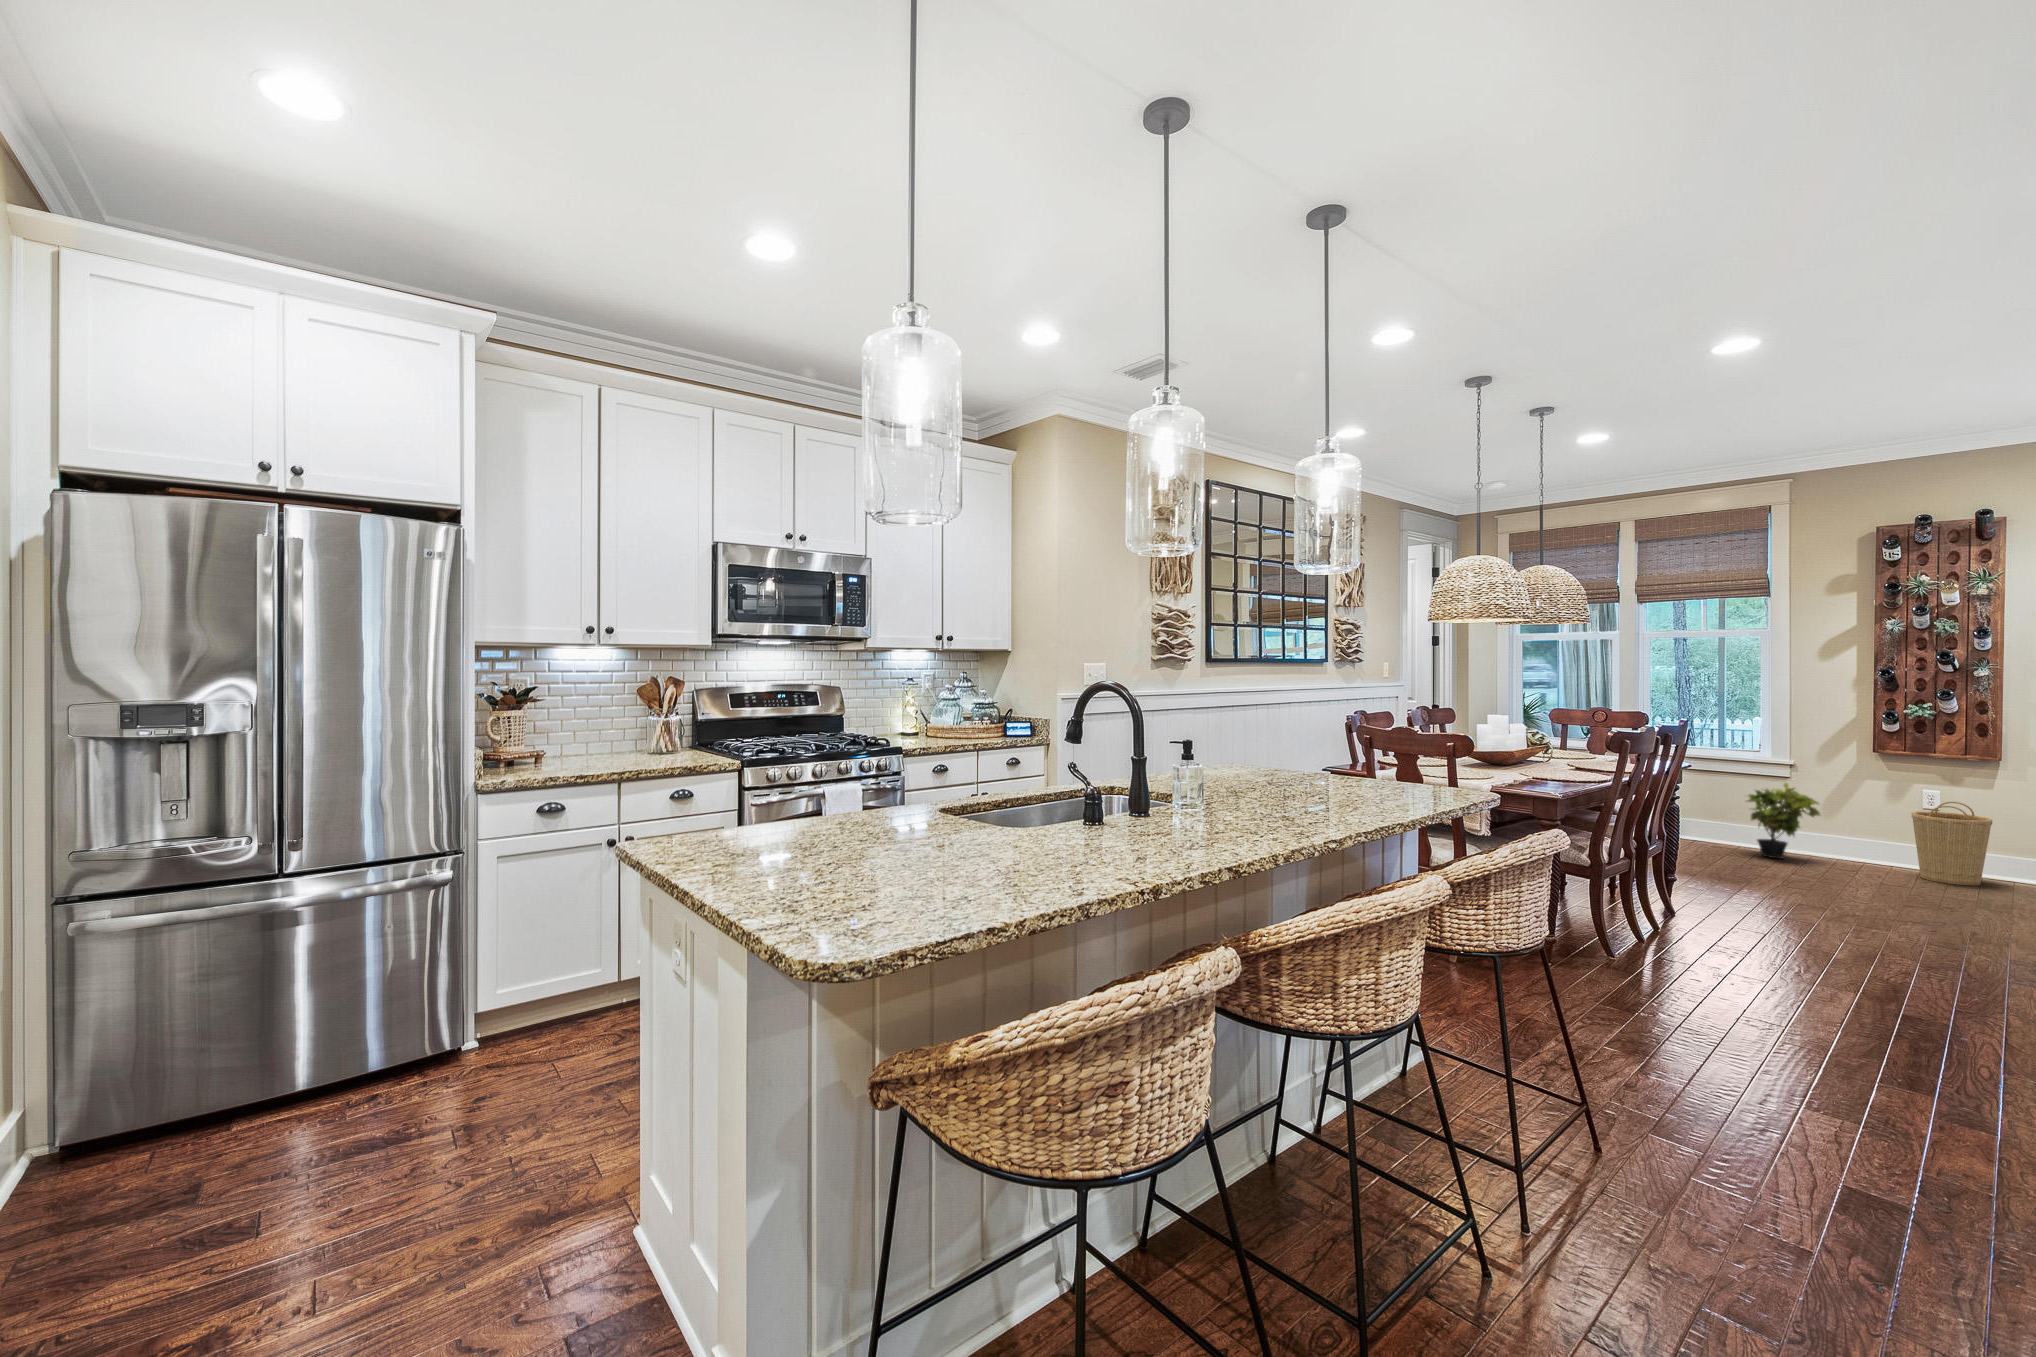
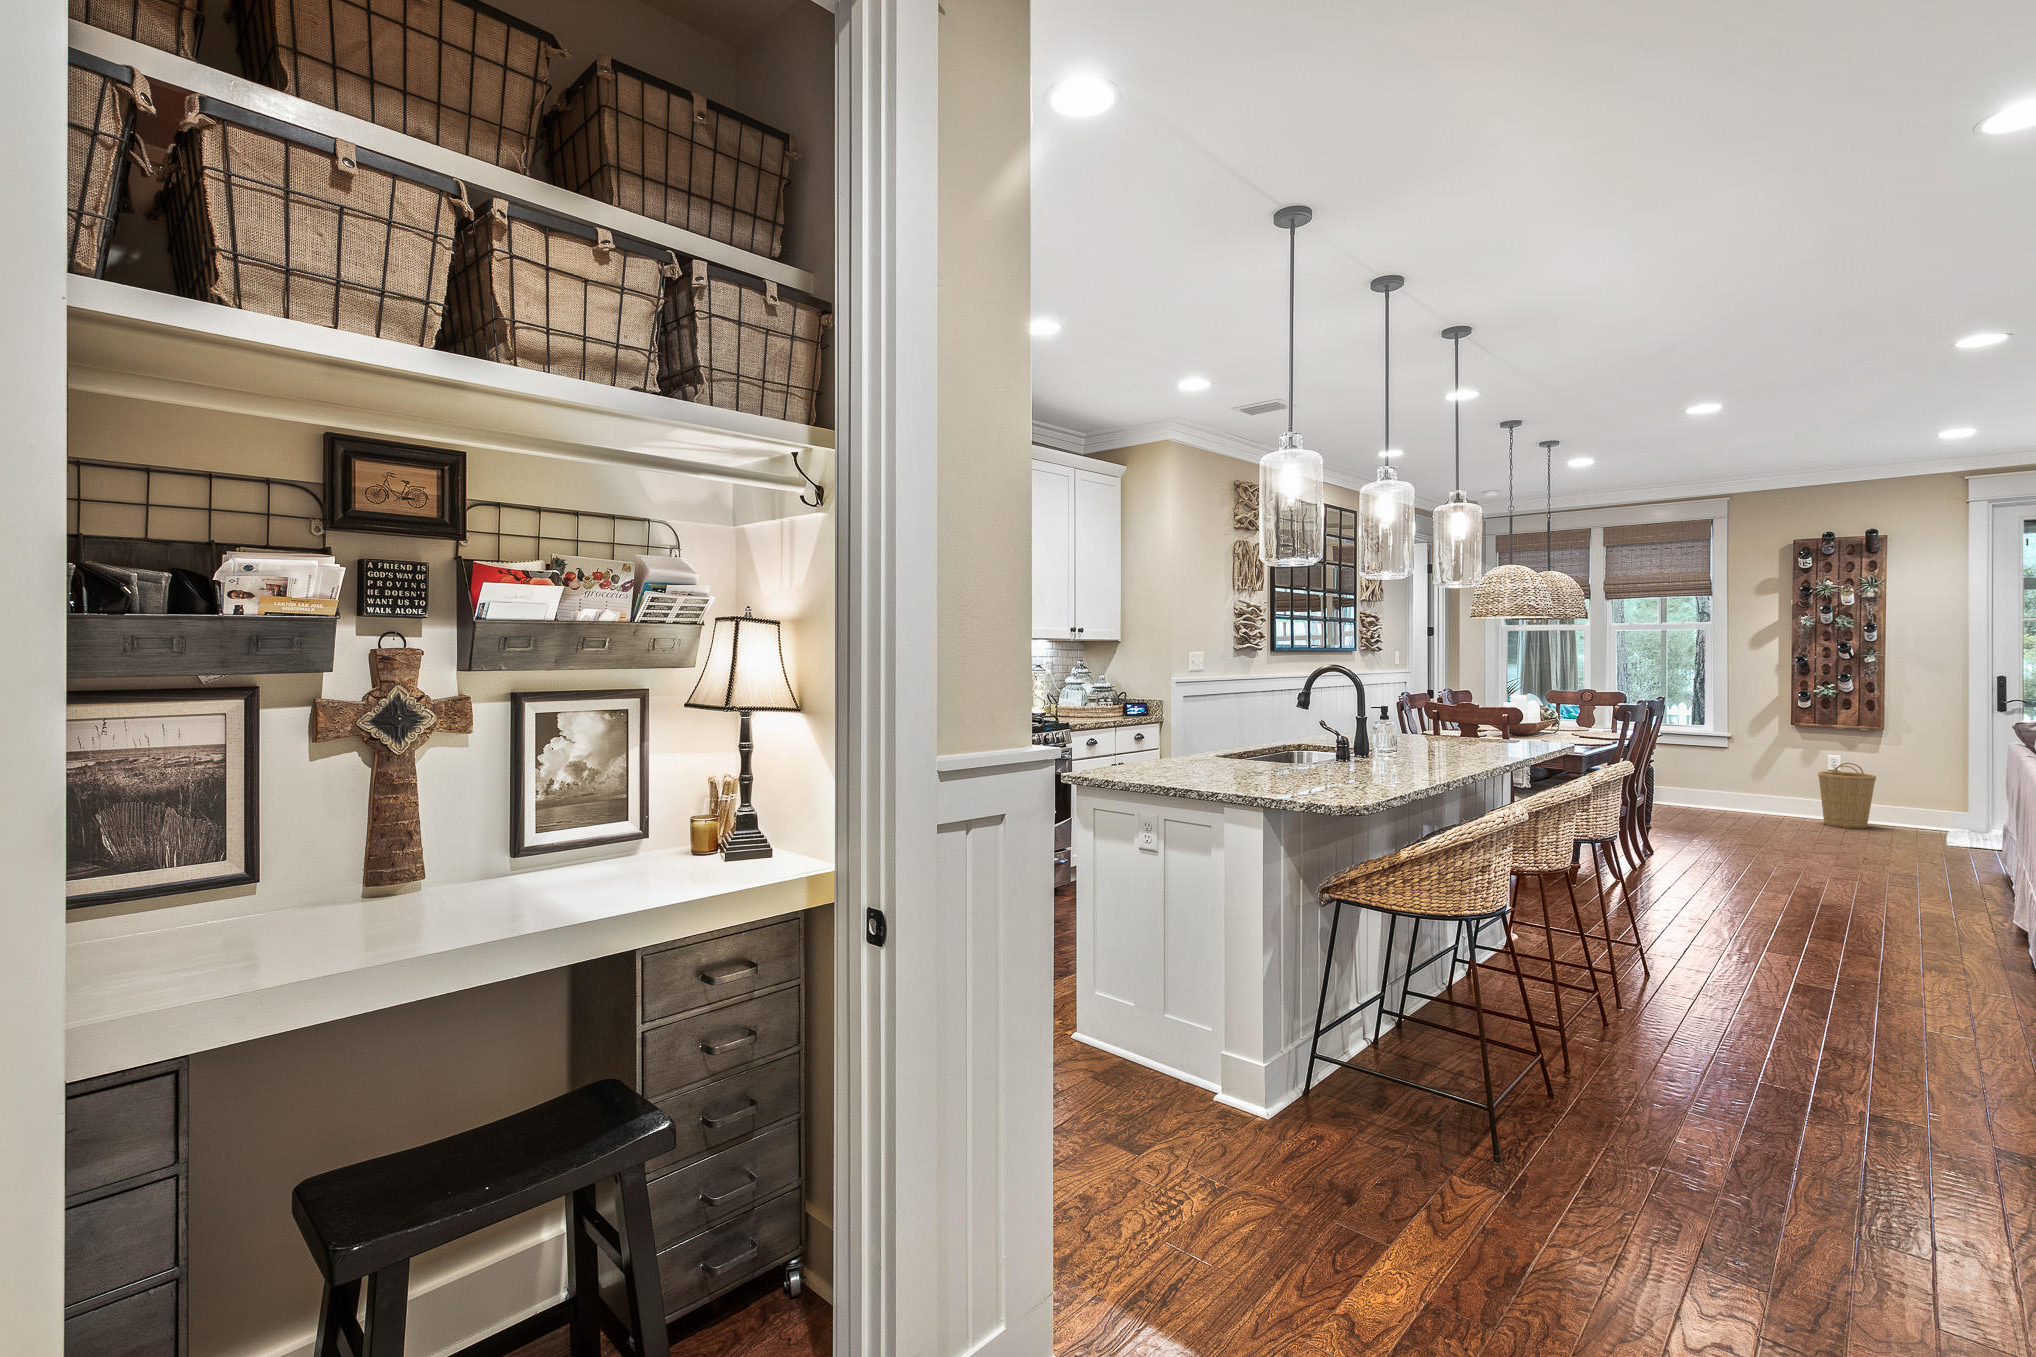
potted plant: present [1746,783,1820,859] -> none [1691,751,1751,814]

